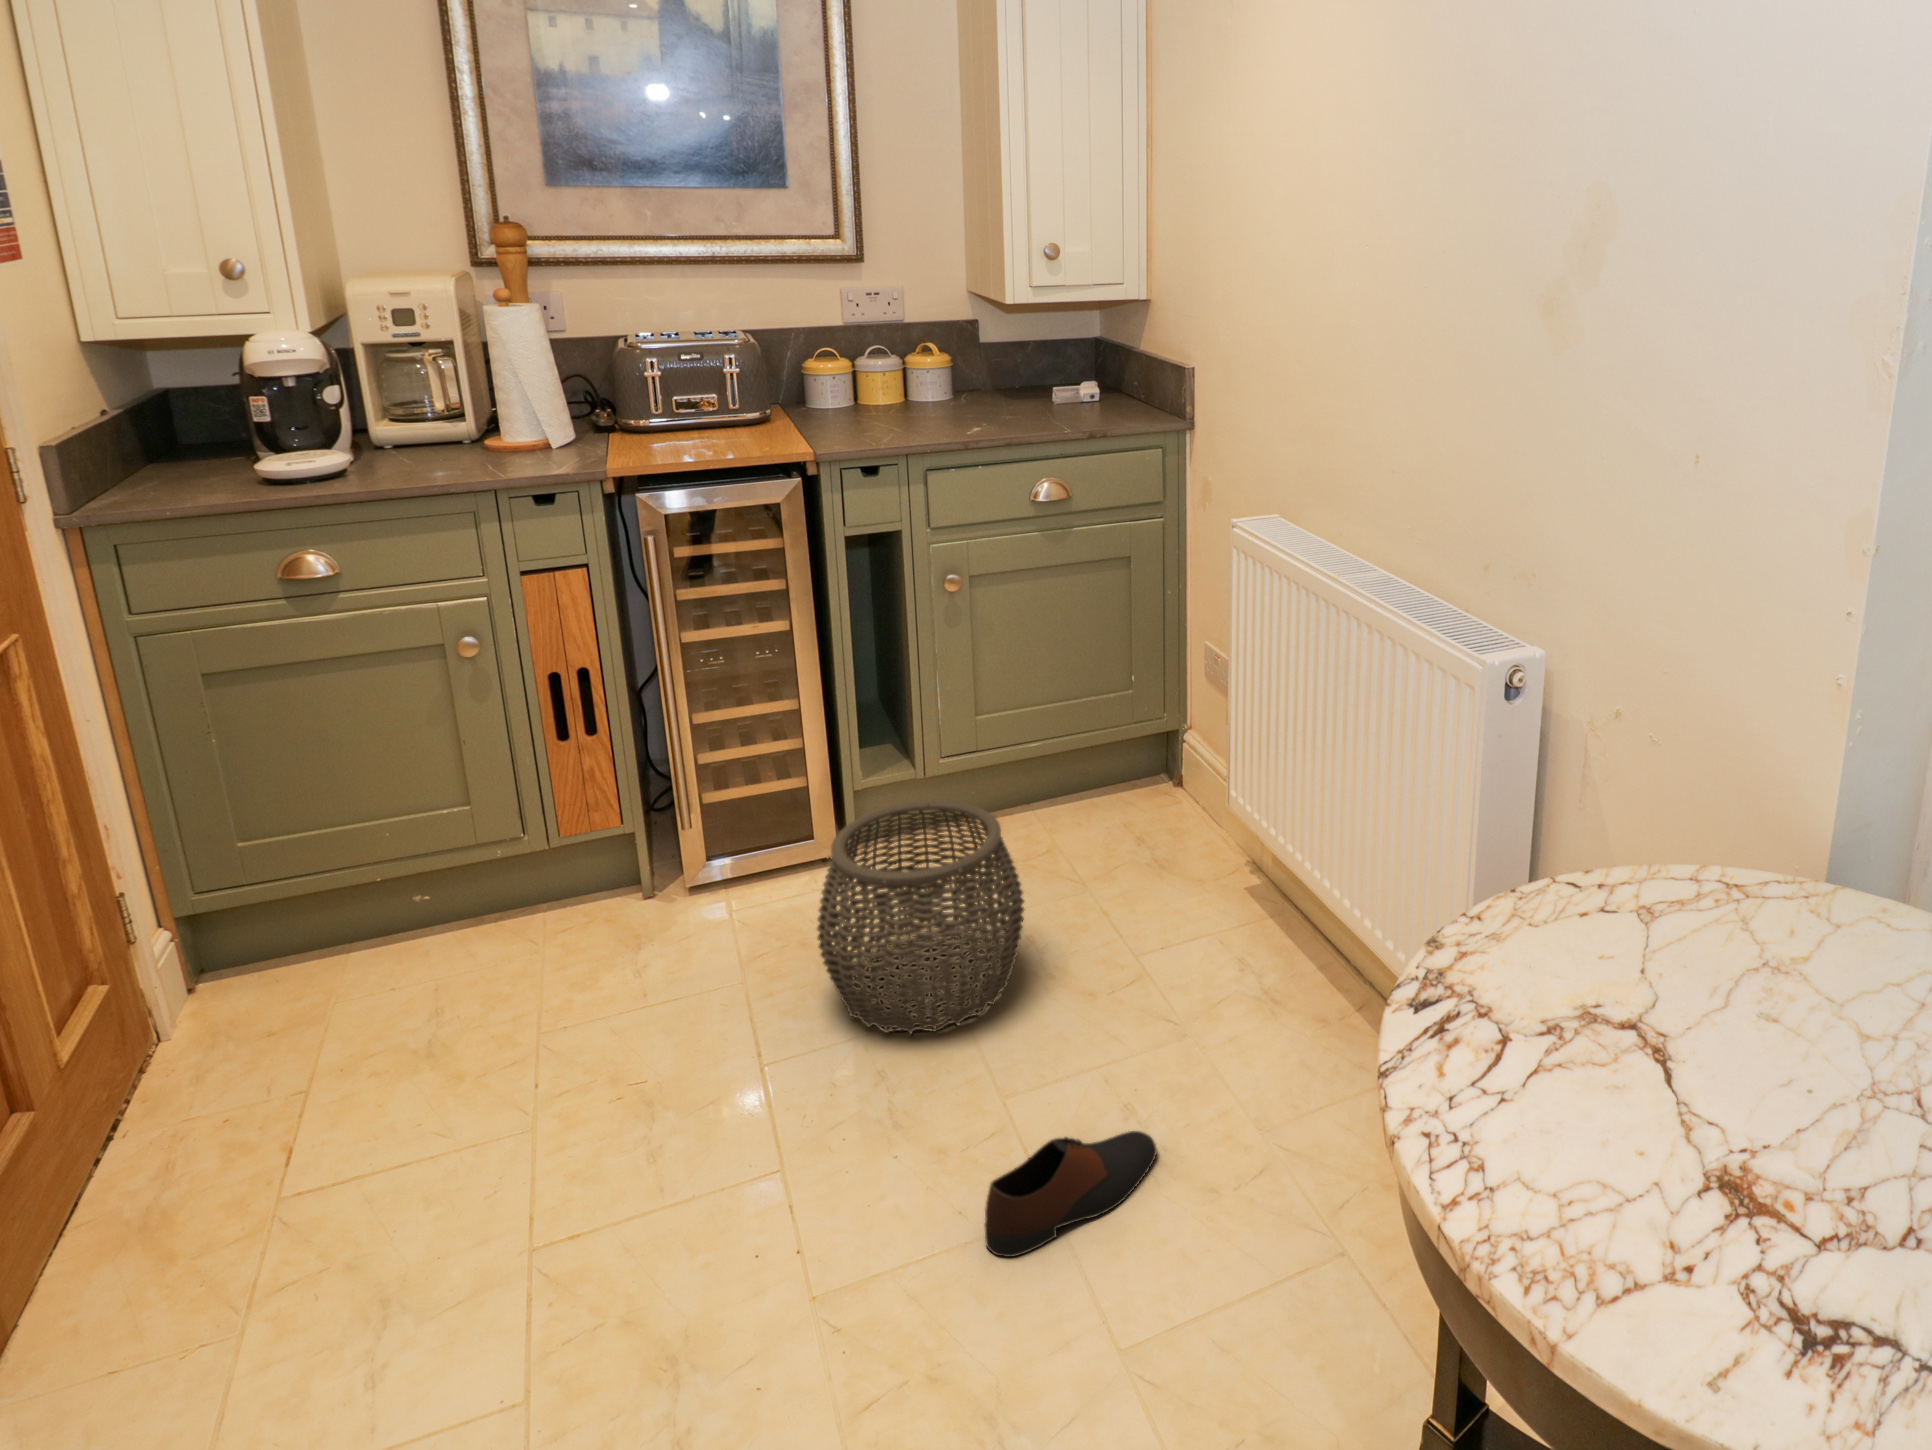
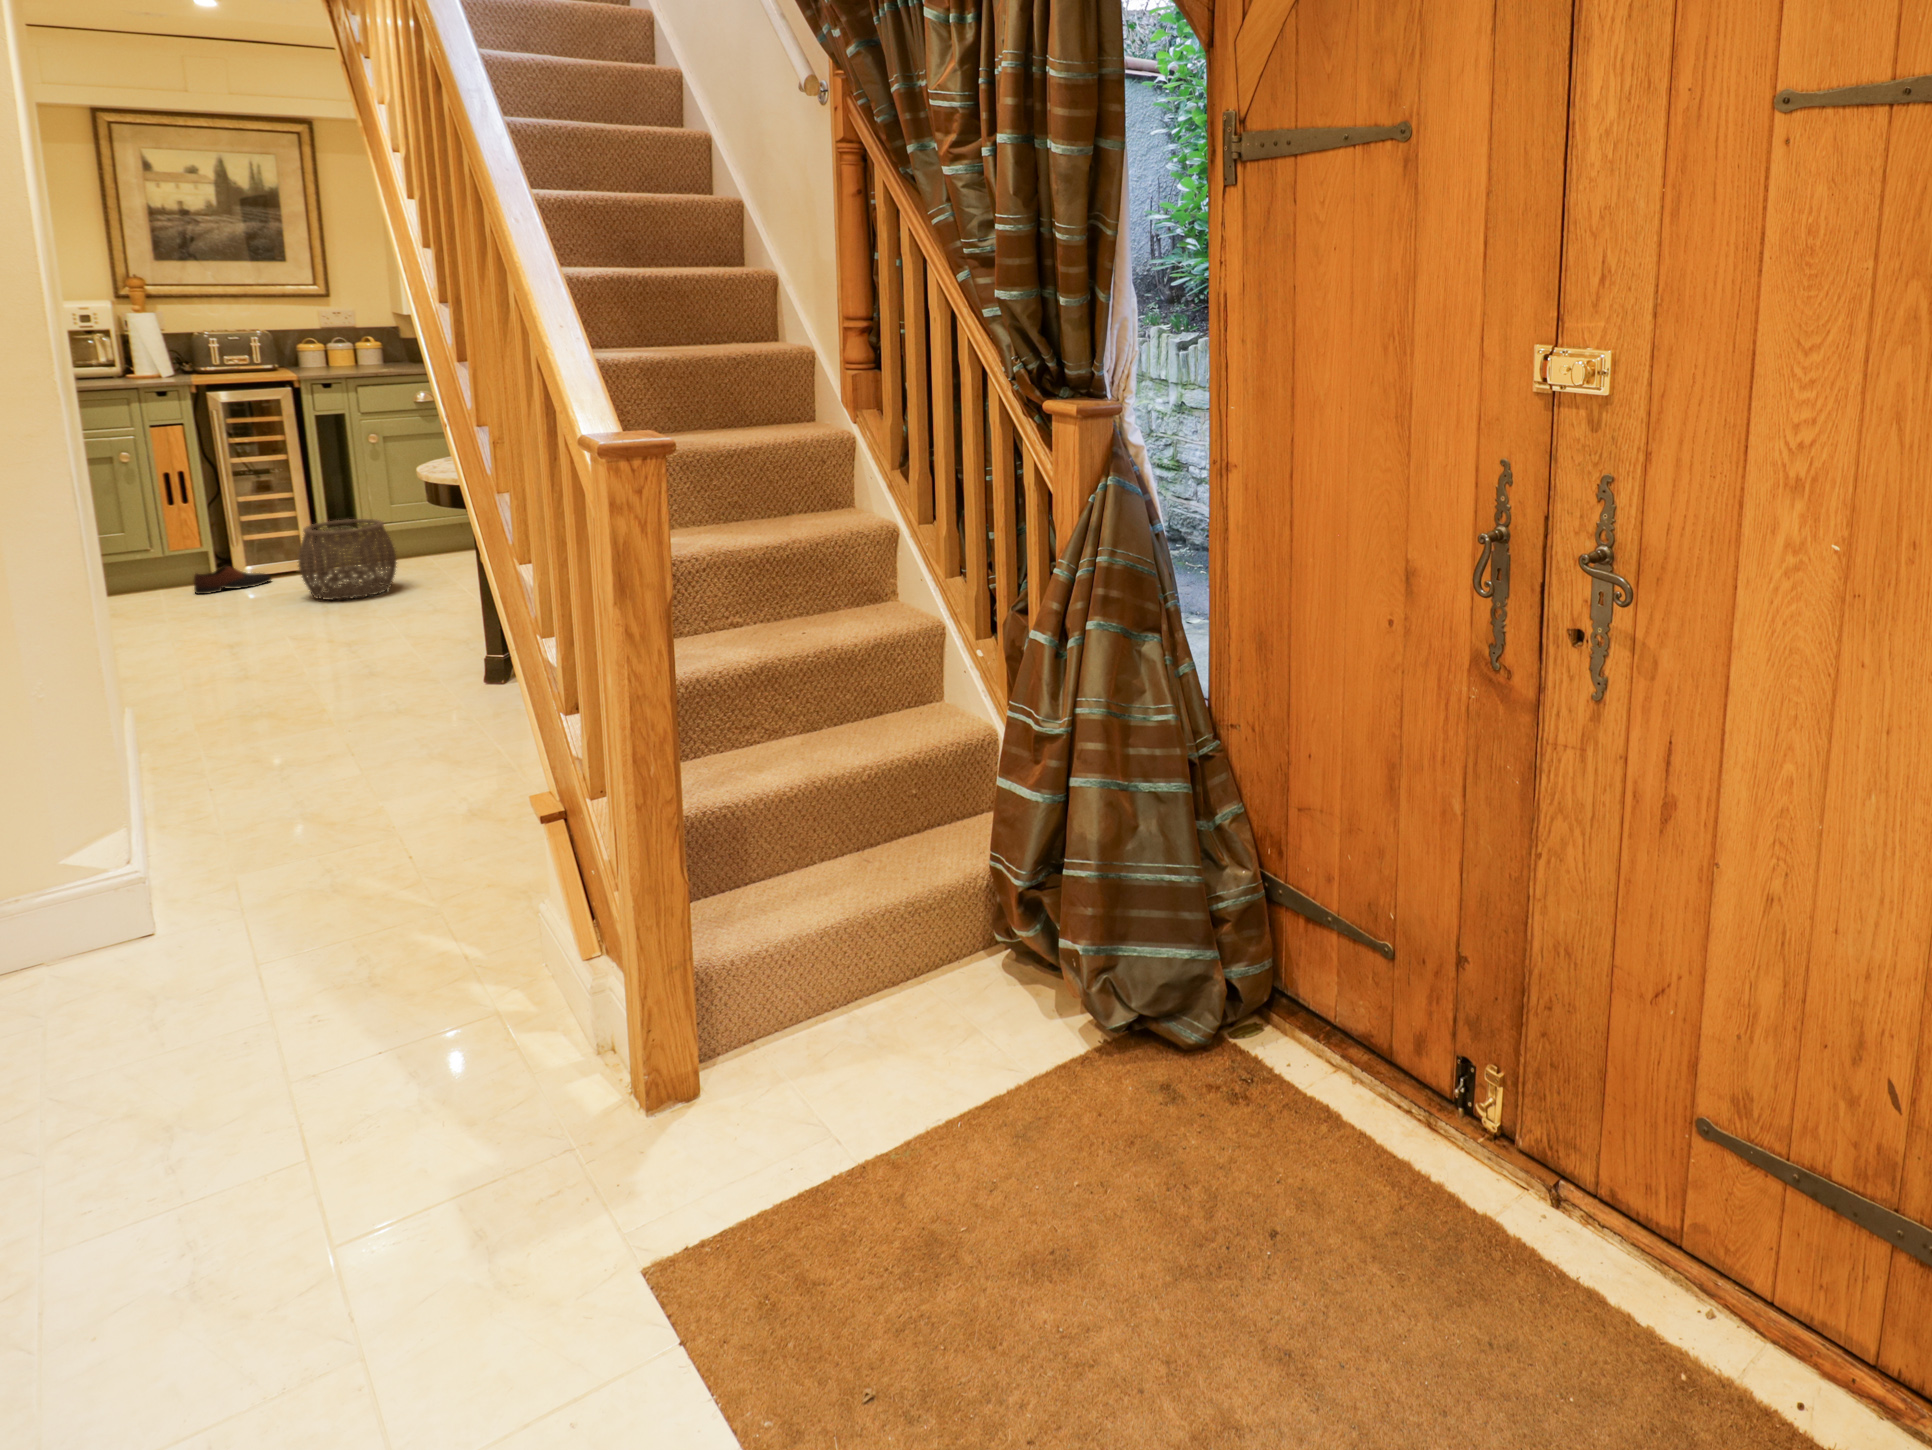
shoe: present [985,1131,1157,1257] -> present [194,566,271,594]

